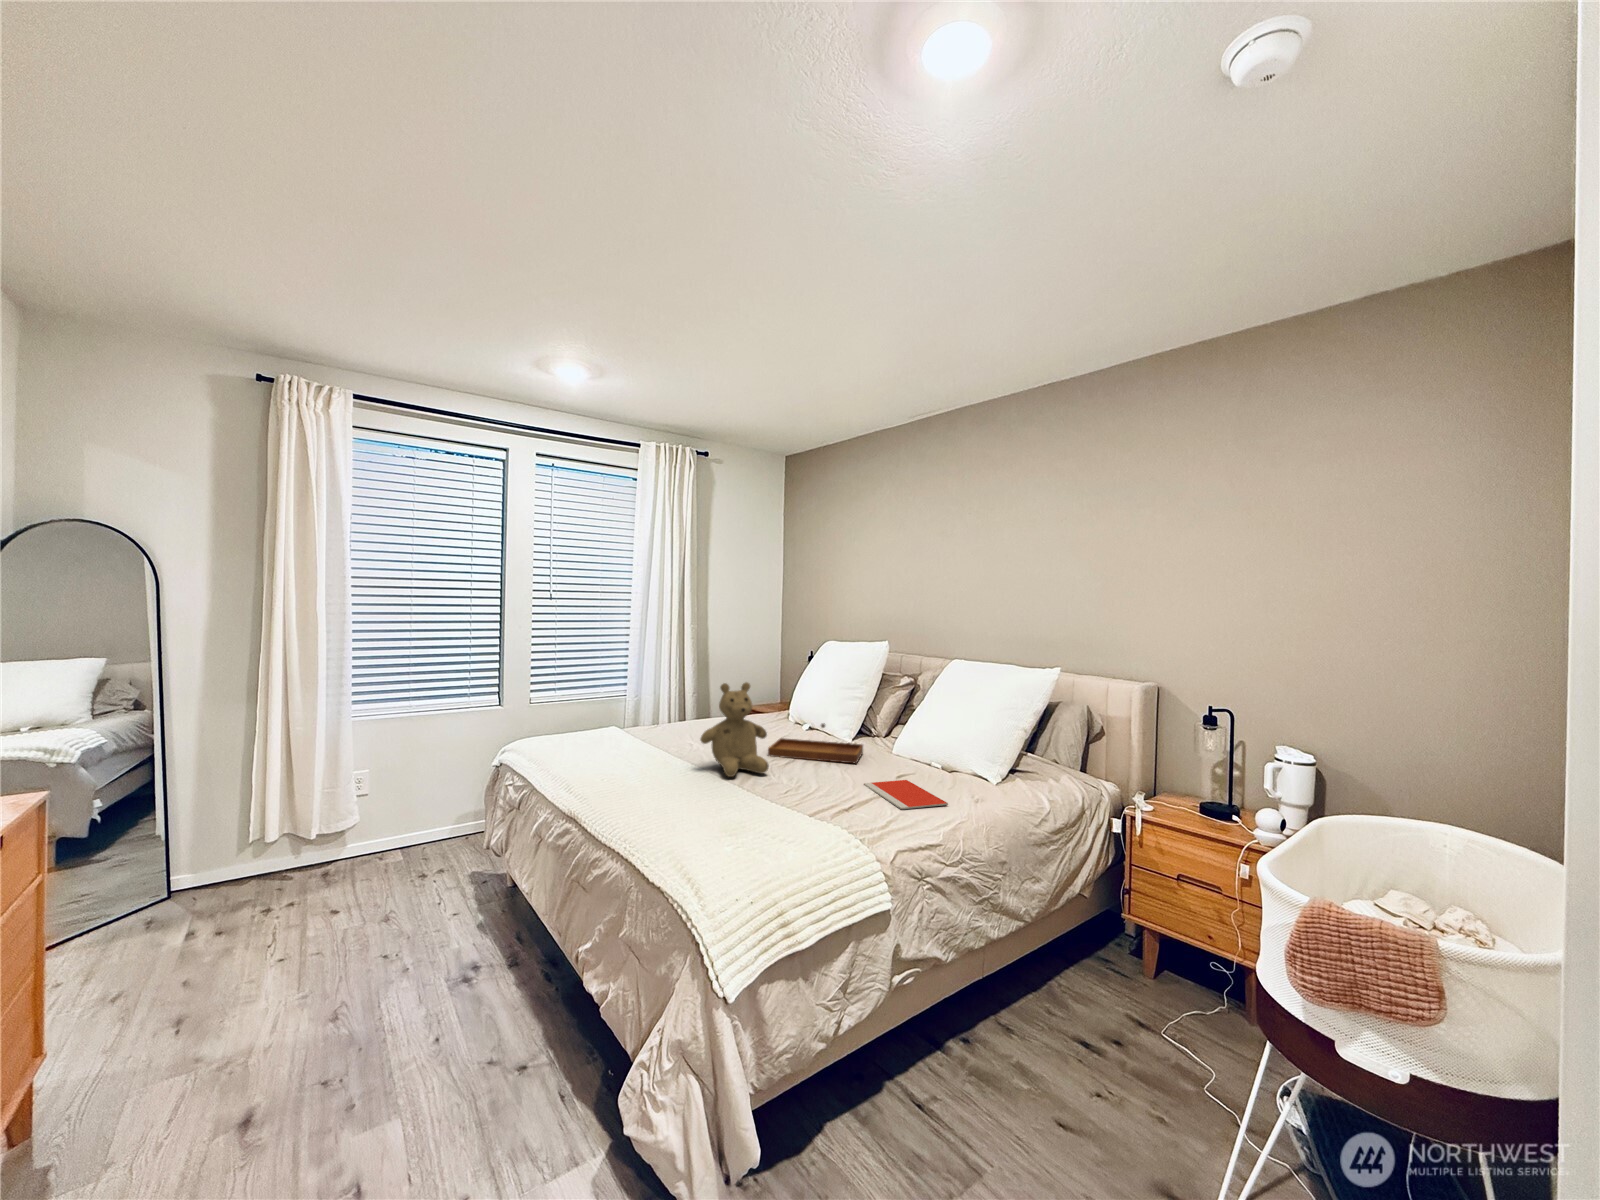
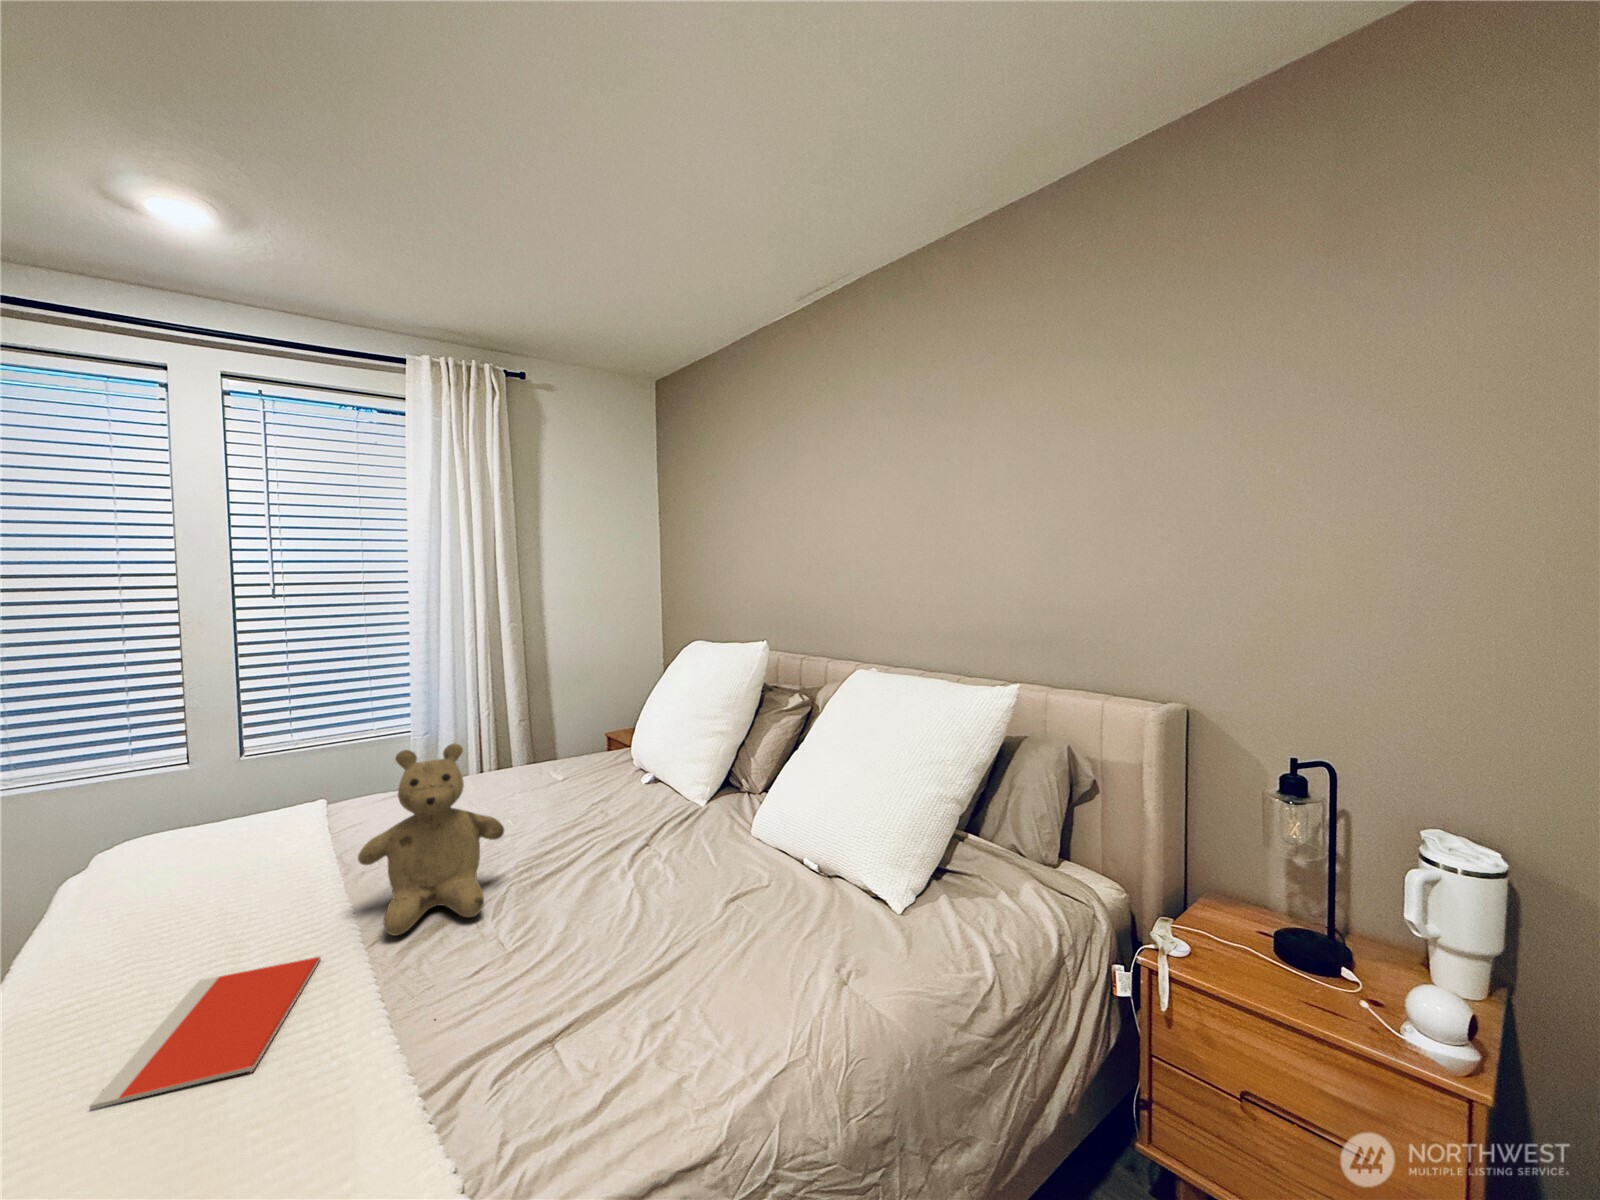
tray: present [768,723,863,763] -> none [530,790,703,867]
notebook: present [864,780,948,809] -> present [89,957,321,1109]

